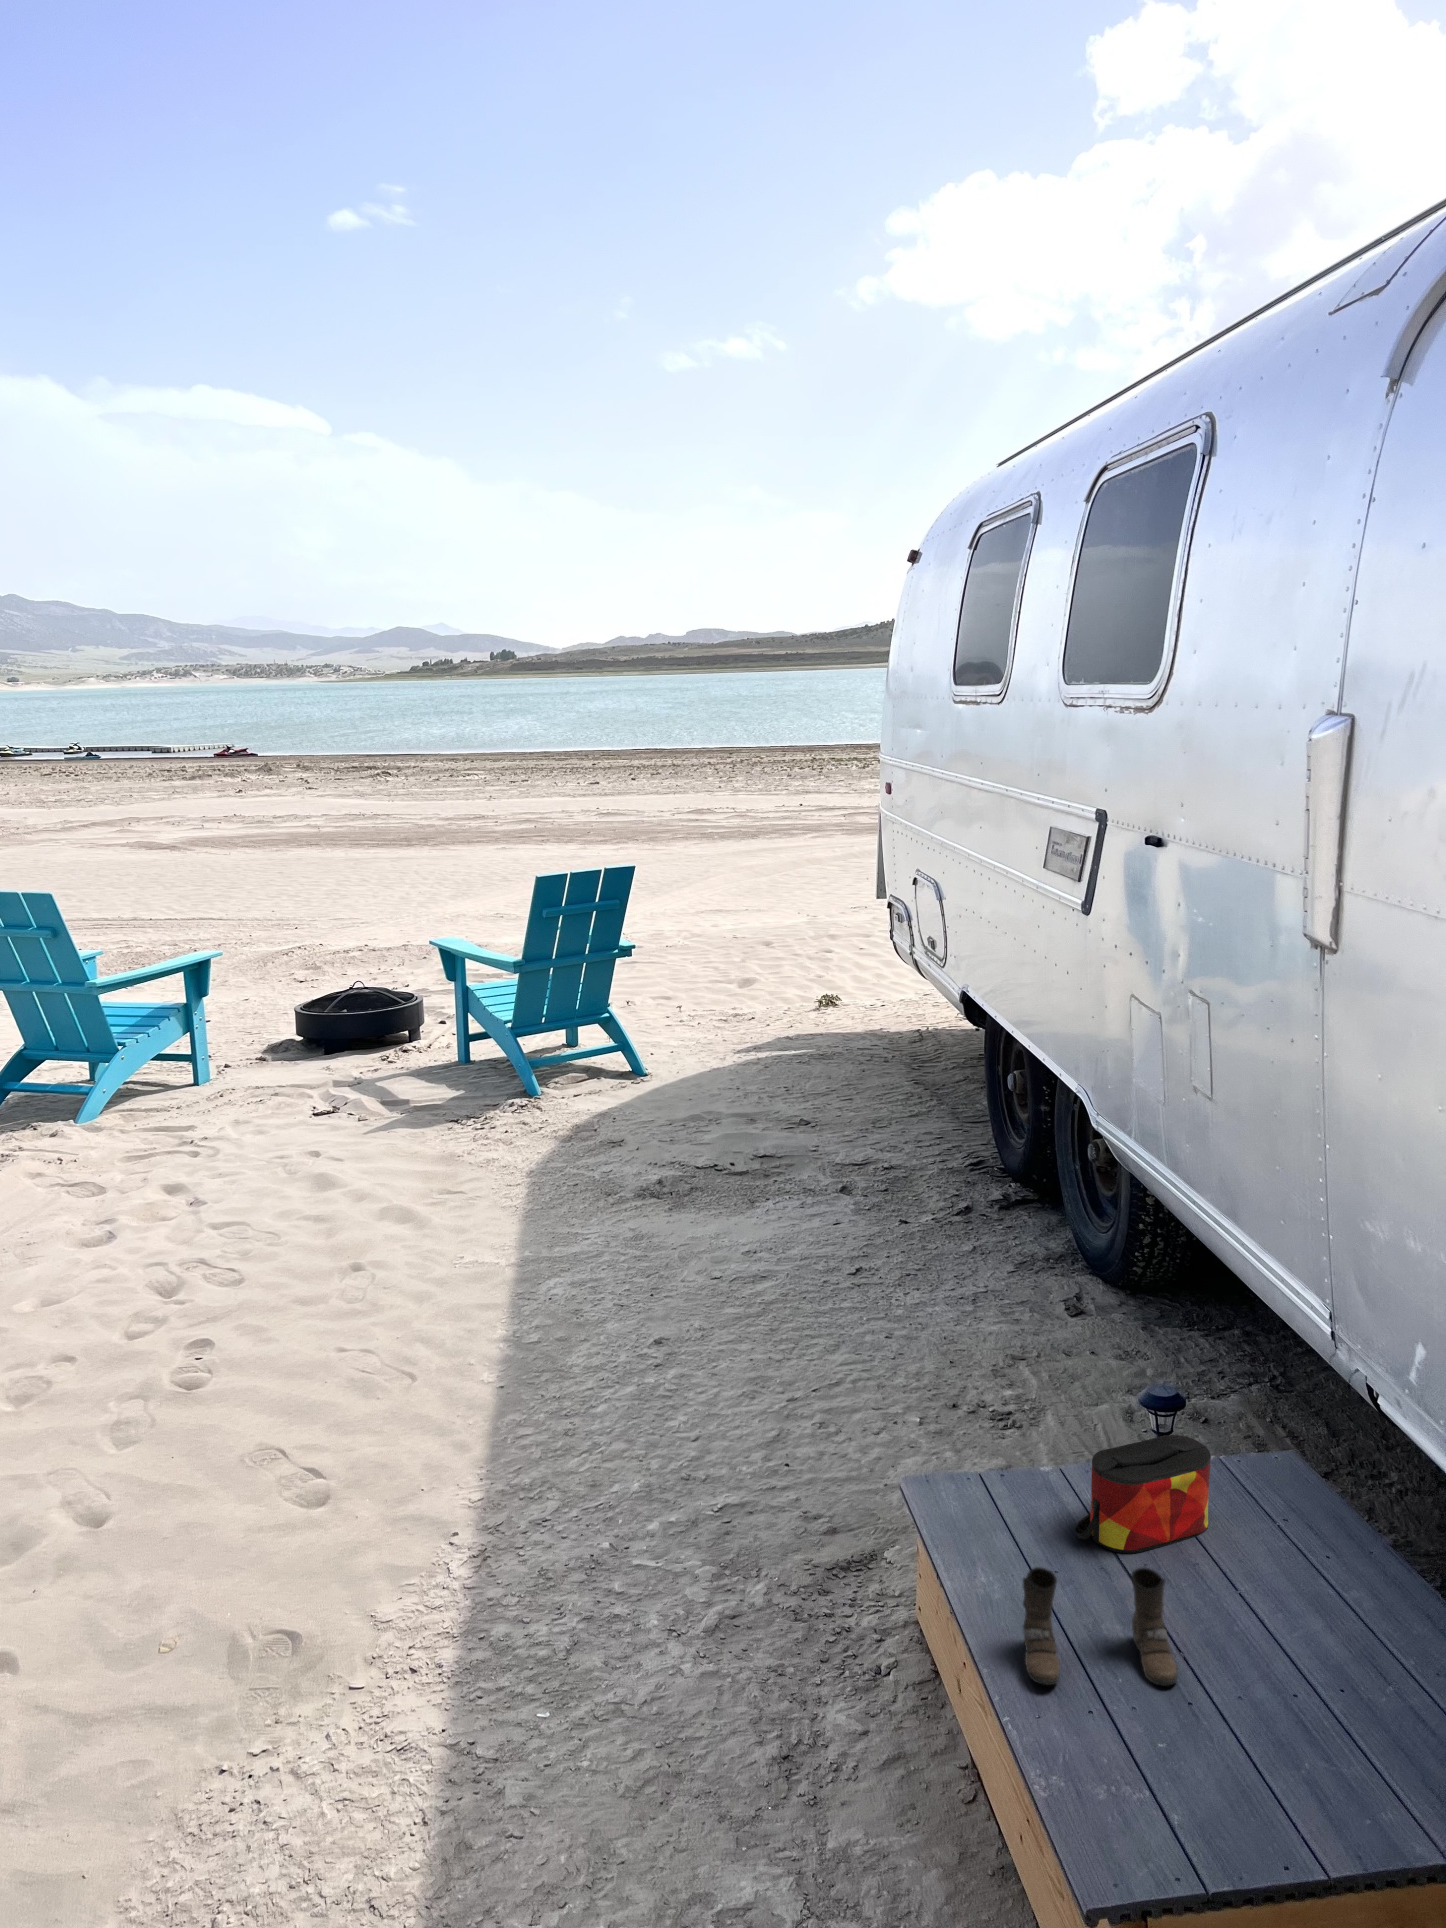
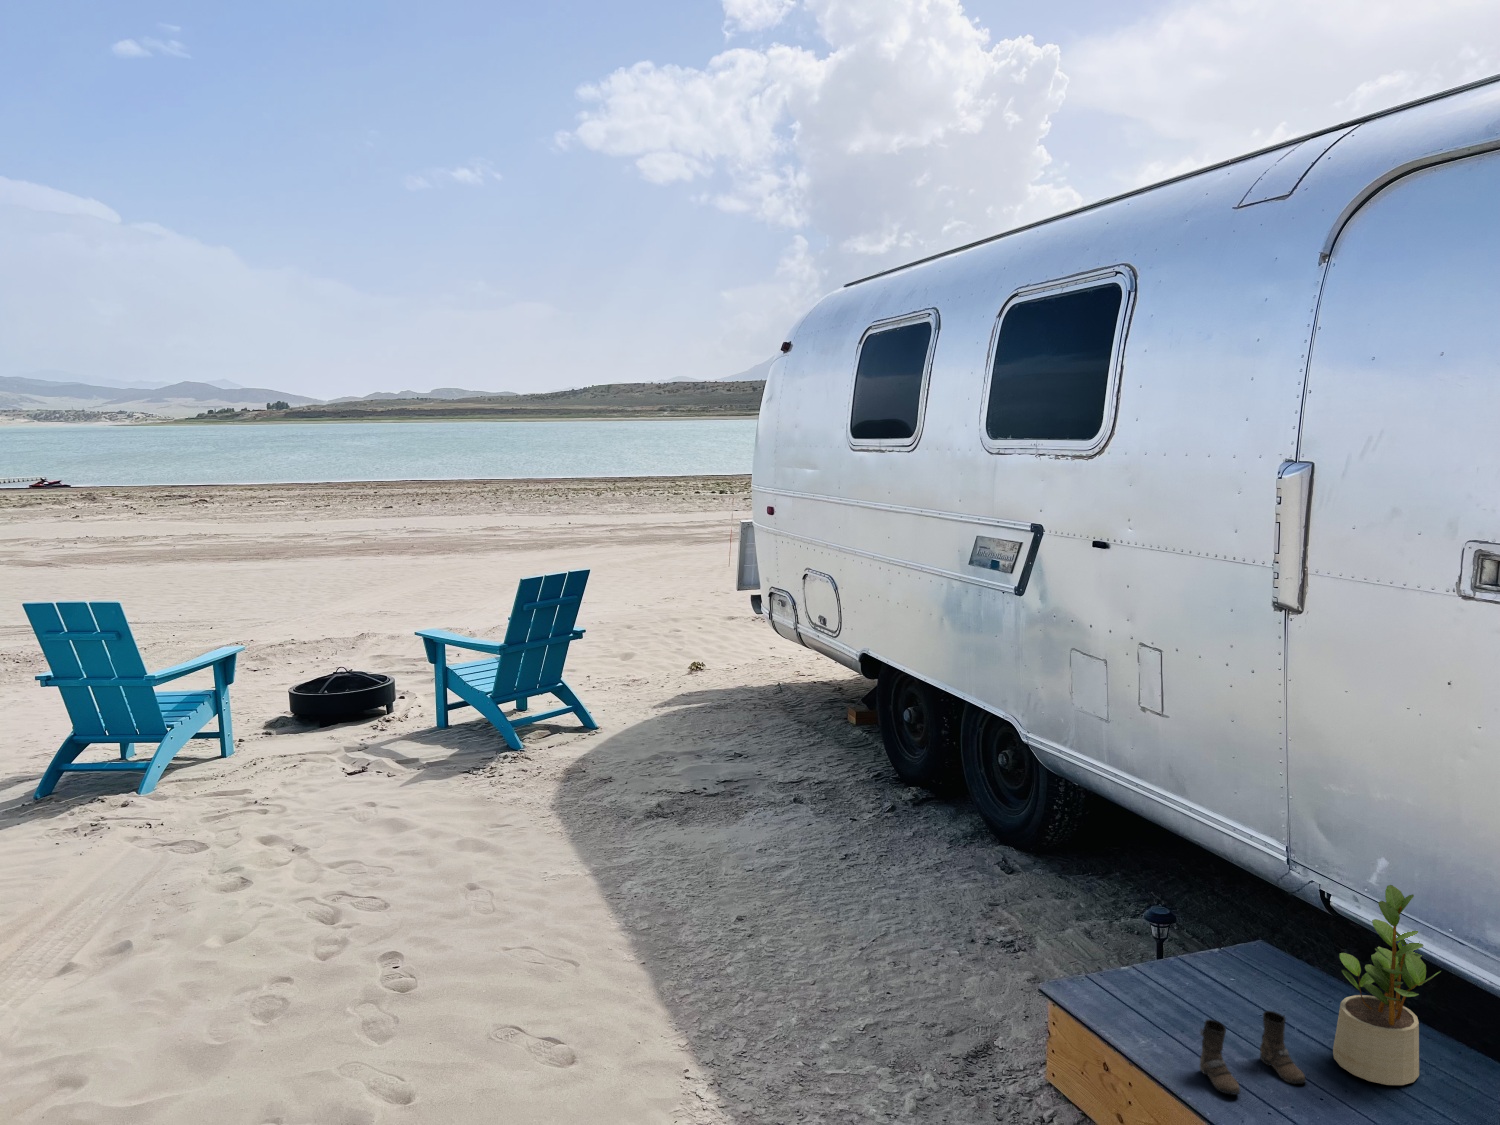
potted plant: none [1244,1398,1413,1715] -> present [1333,885,1441,1085]
bag: present [1075,1435,1211,1553] -> none [1176,930,1250,1010]

